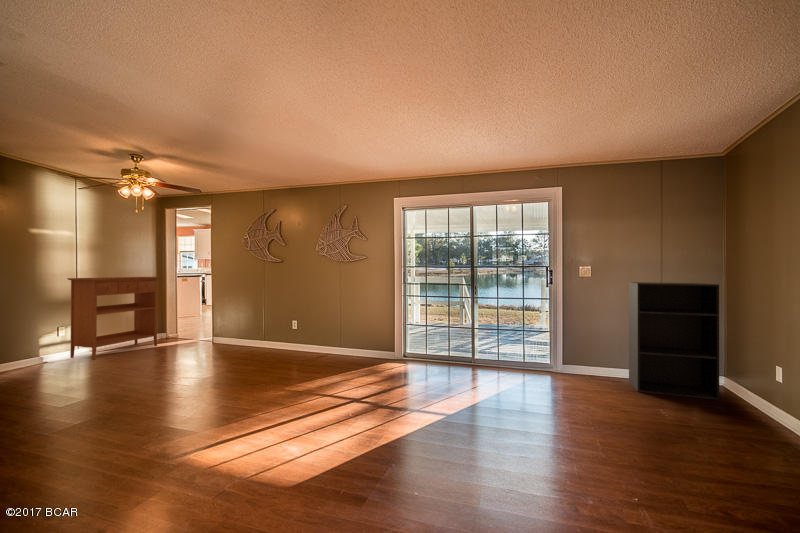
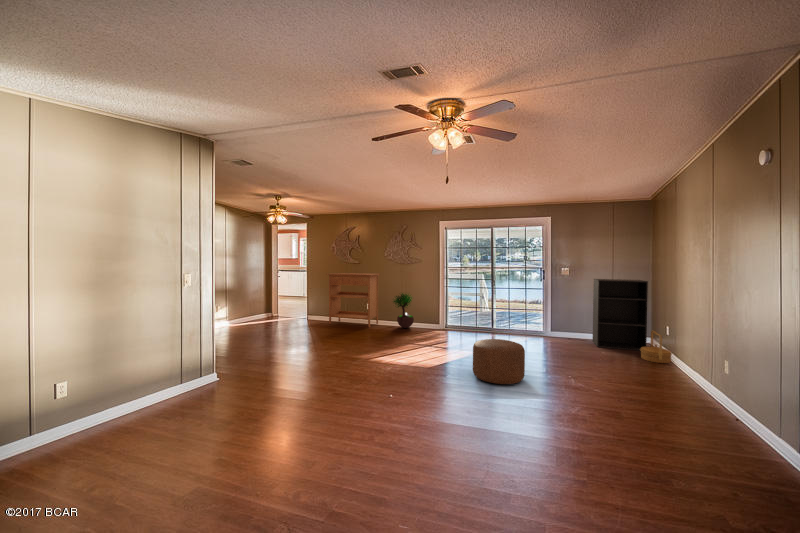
console table: present [67,277,162,360] -> present [327,273,380,328]
potted tree: none [325,301,360,358] -> present [393,293,414,328]
woven basket: none [713,367,771,426] -> present [641,331,672,363]
ottoman: none [411,387,506,484] -> present [473,339,525,384]

